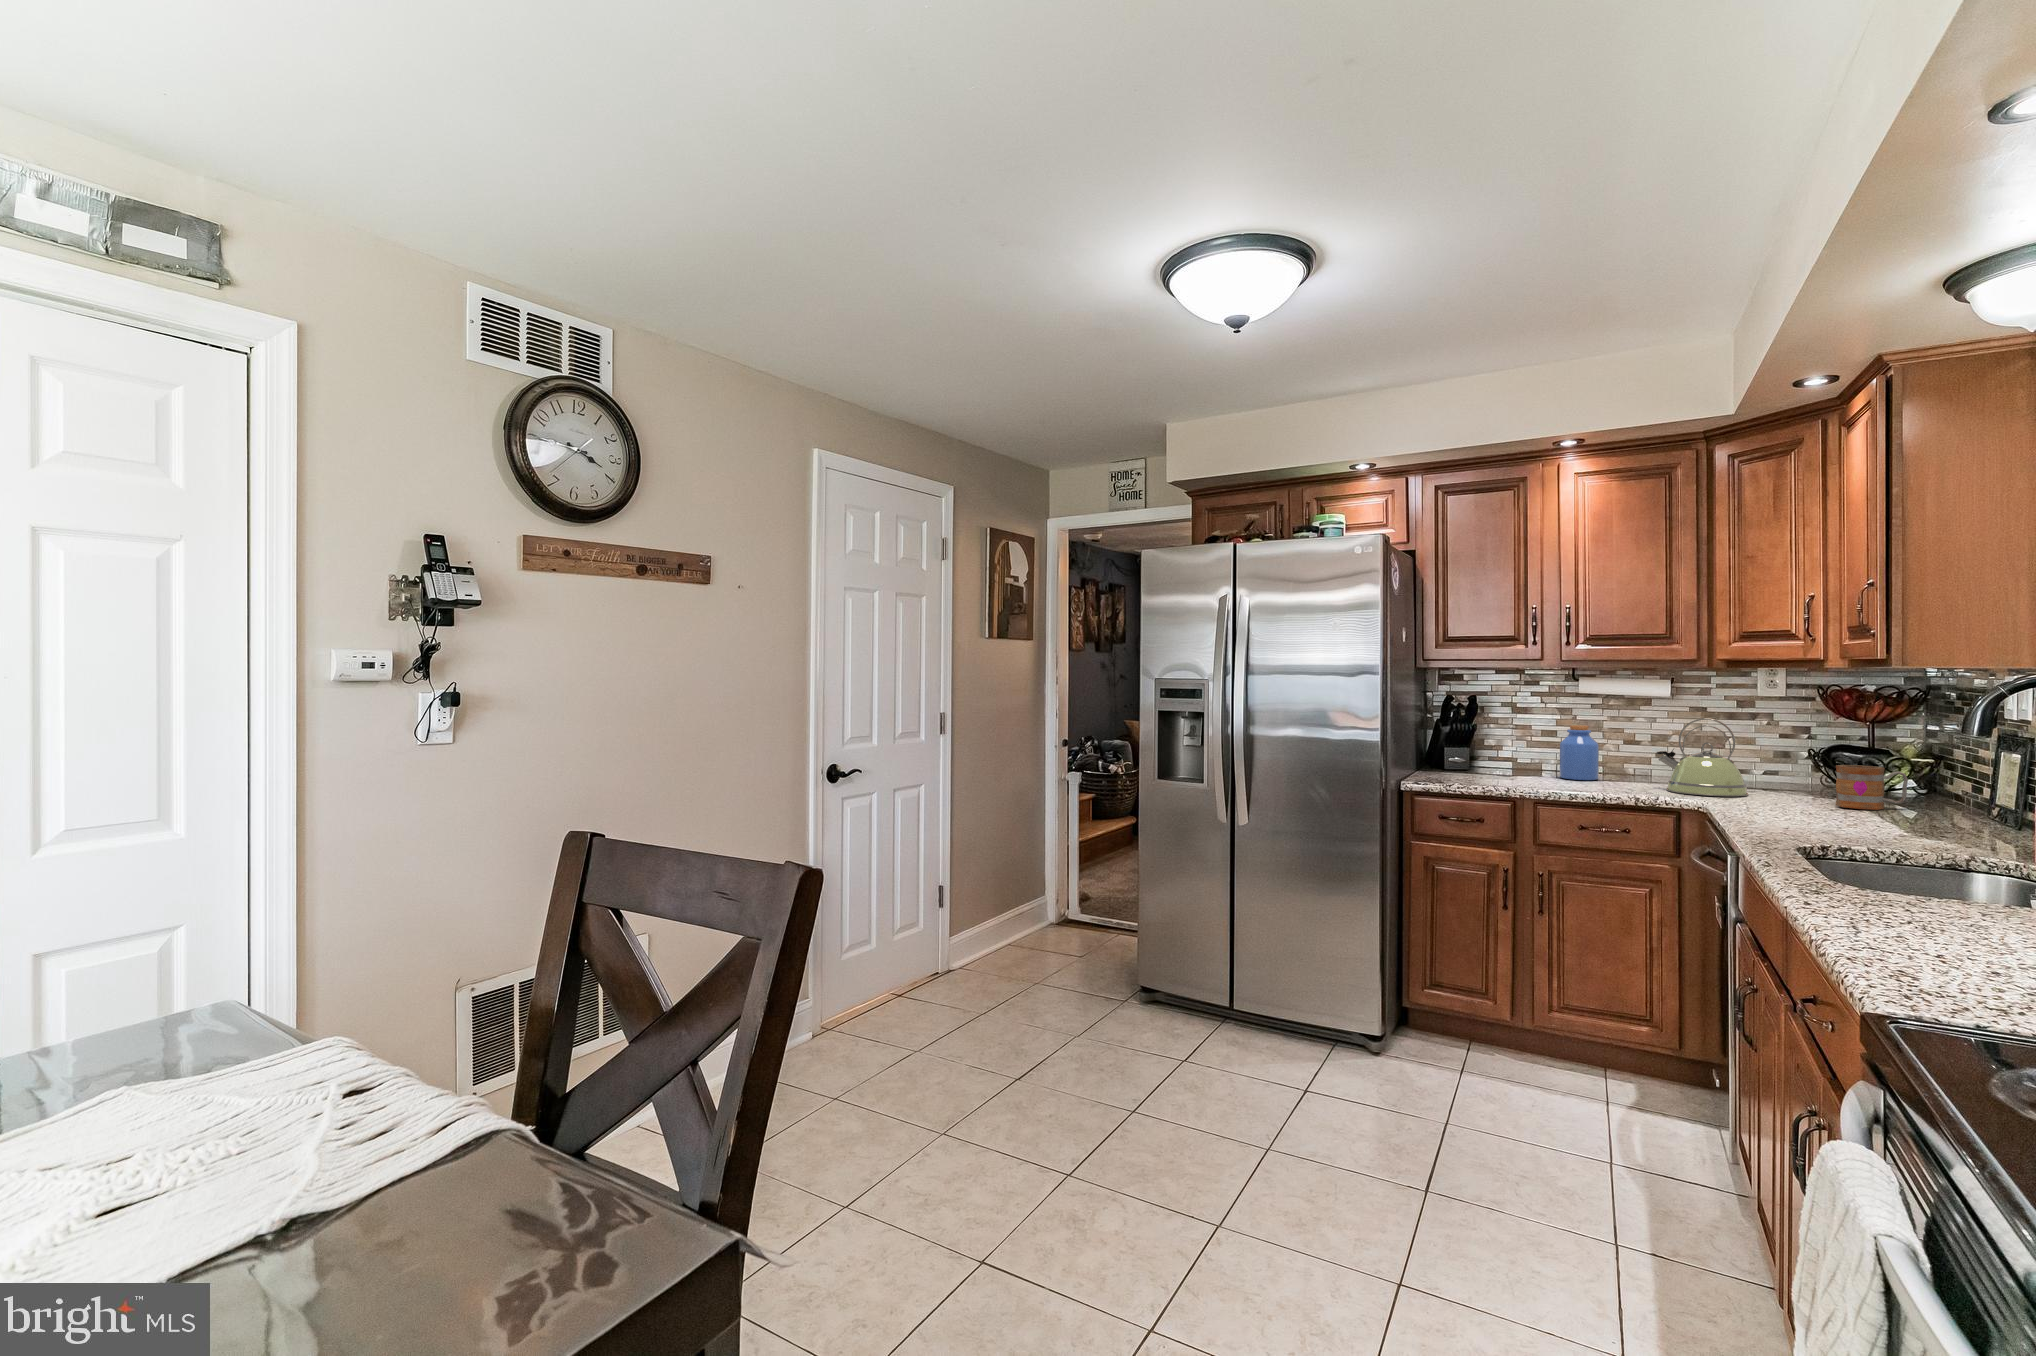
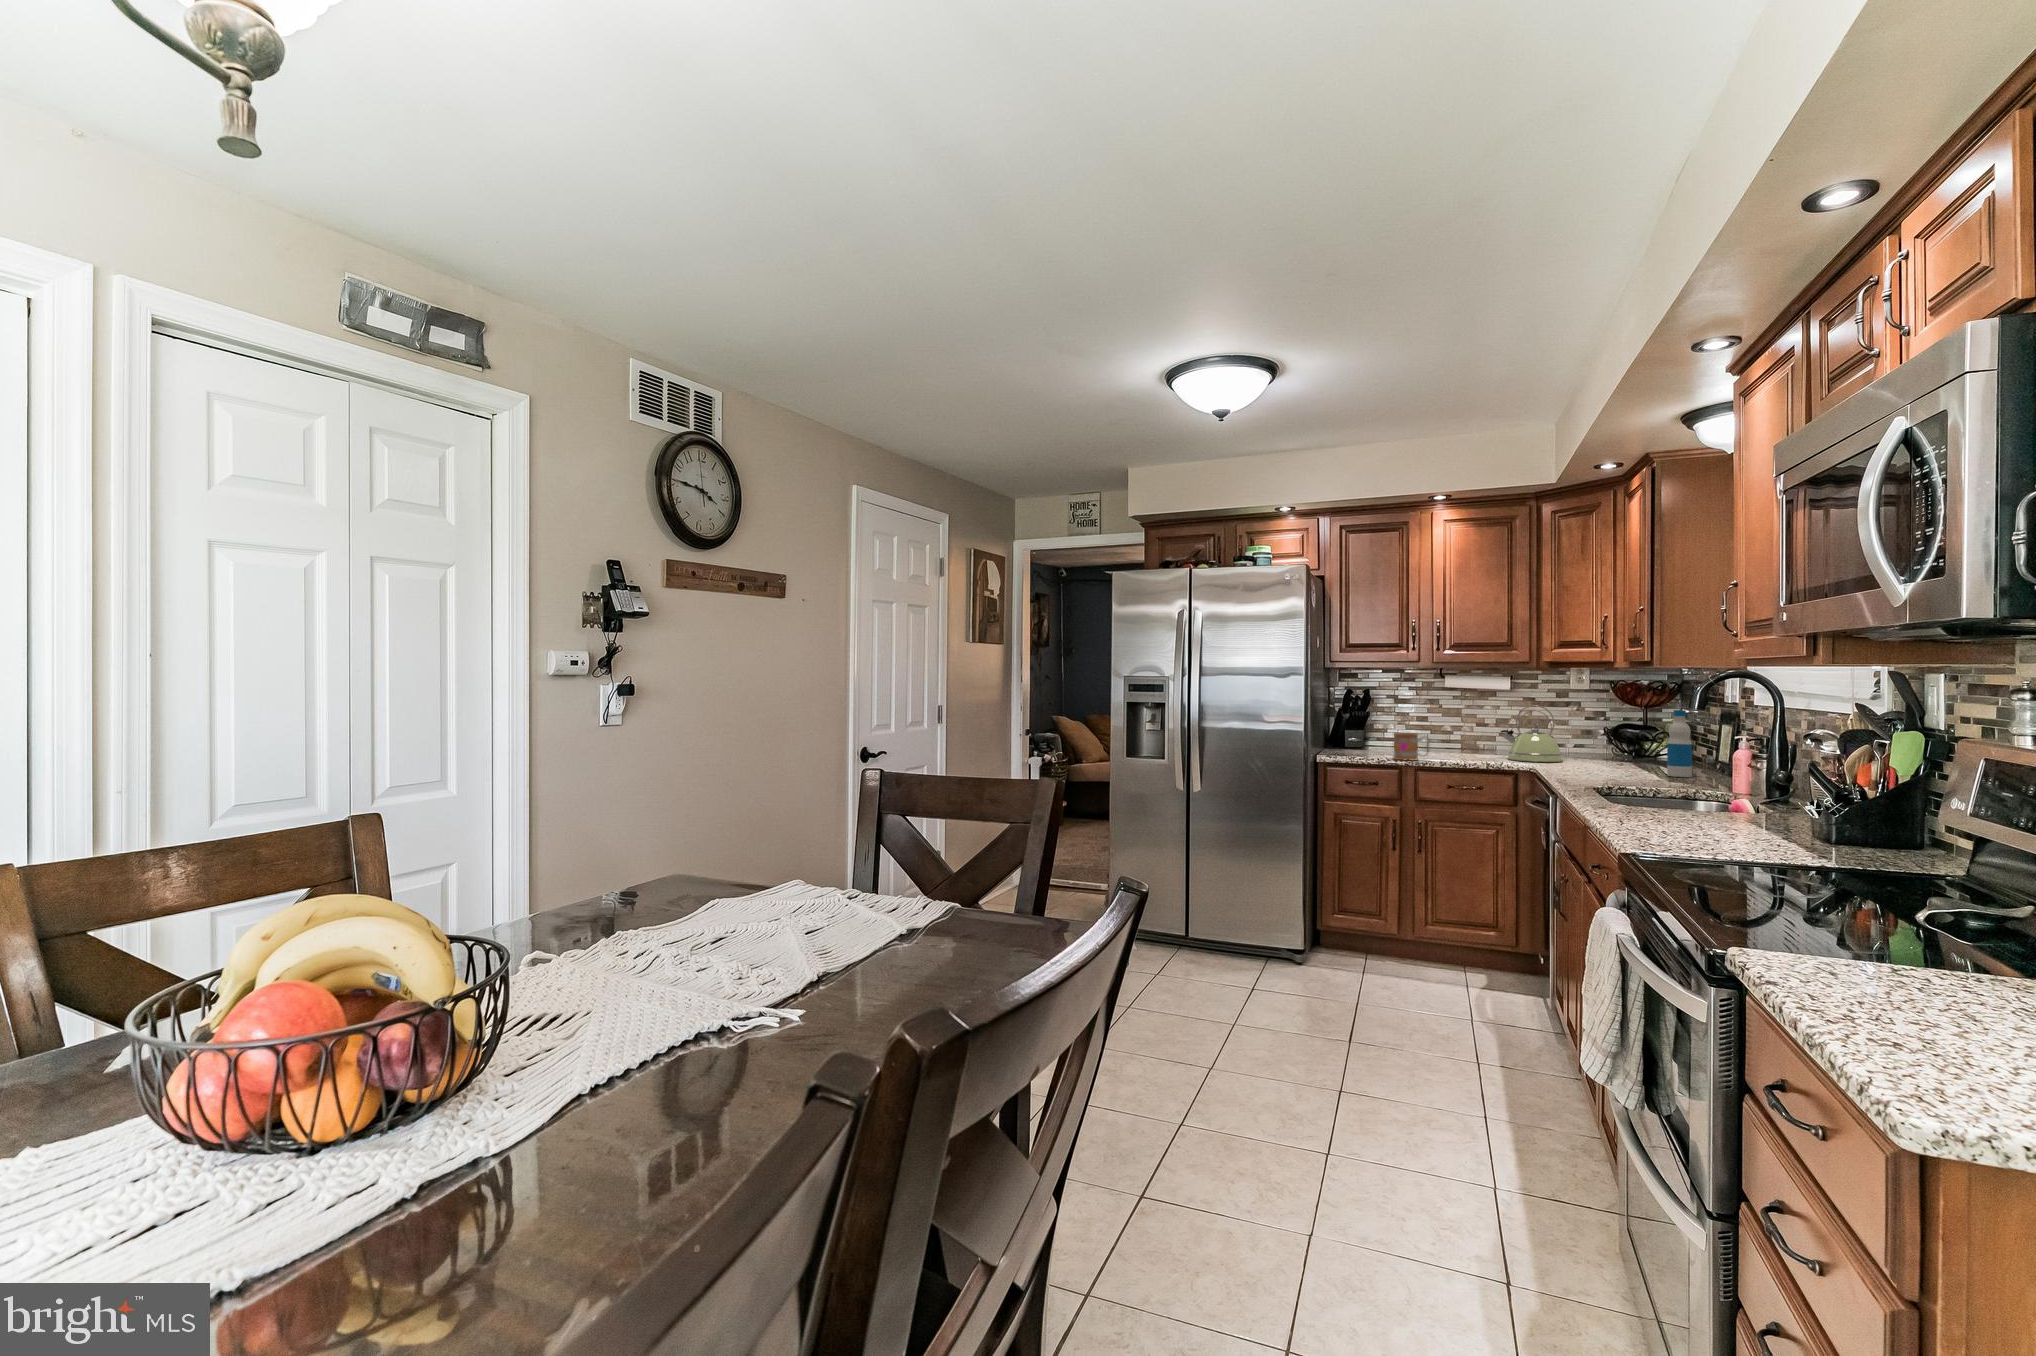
jar: present [1560,725,1599,780] -> none [1431,712,1459,753]
bottle: none [1913,729,1953,828] -> present [1667,710,1692,777]
mug: present [1835,765,1908,810] -> present [1393,733,1429,761]

